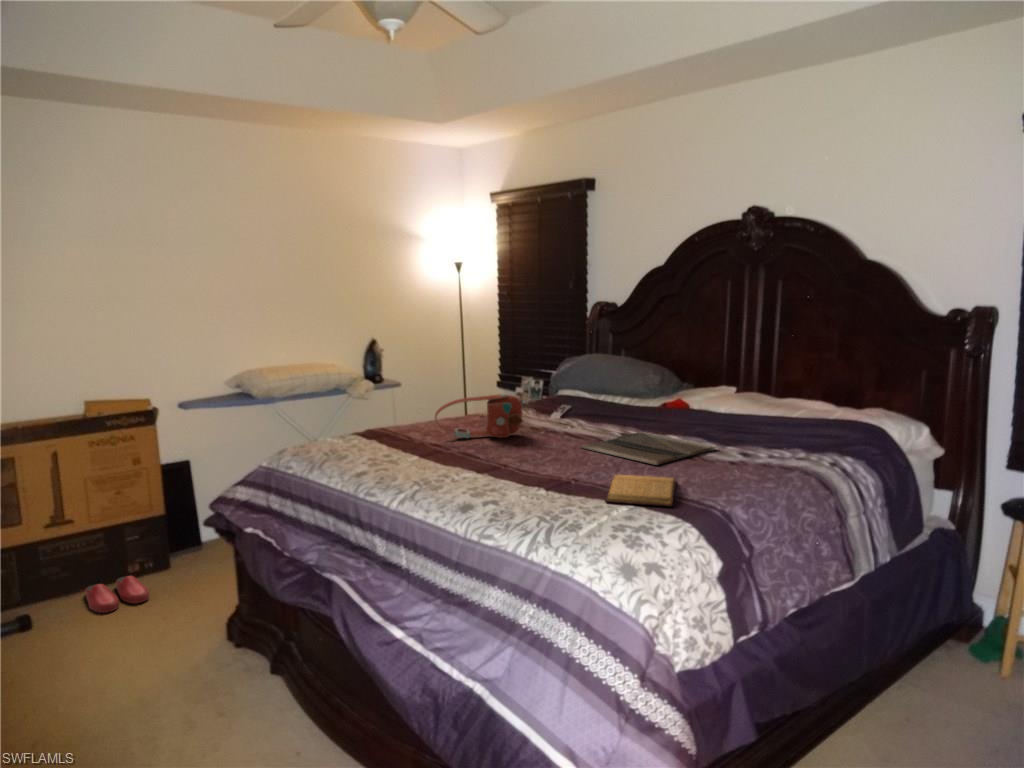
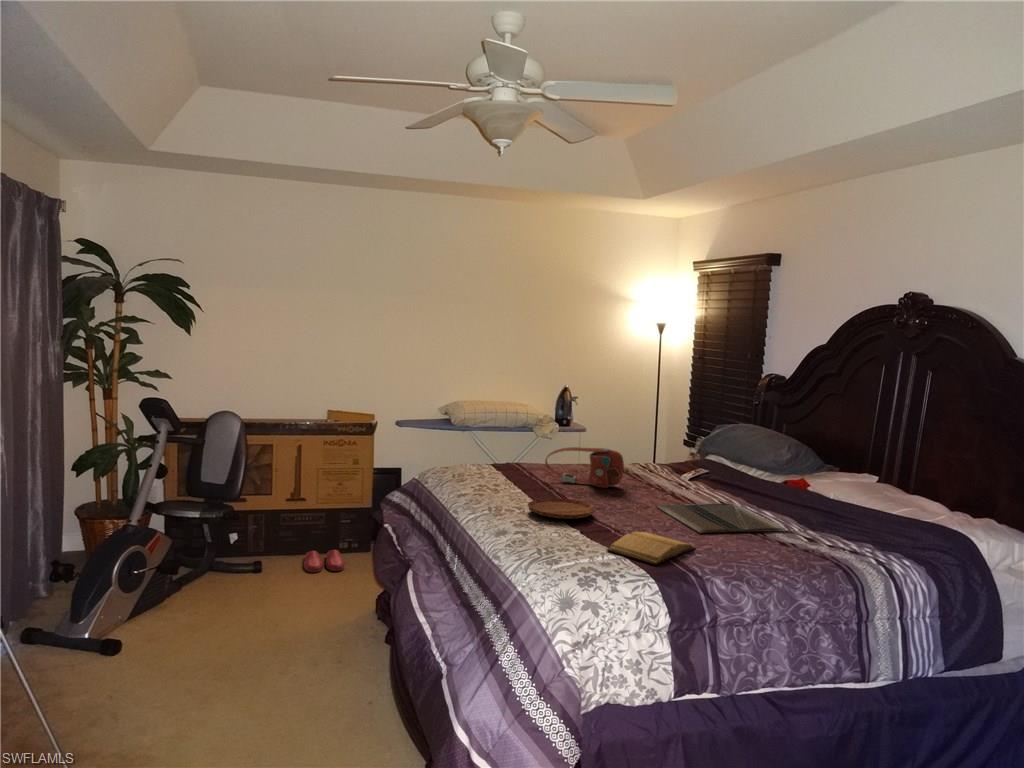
tray: none [465,455,542,478] -> present [528,498,595,519]

